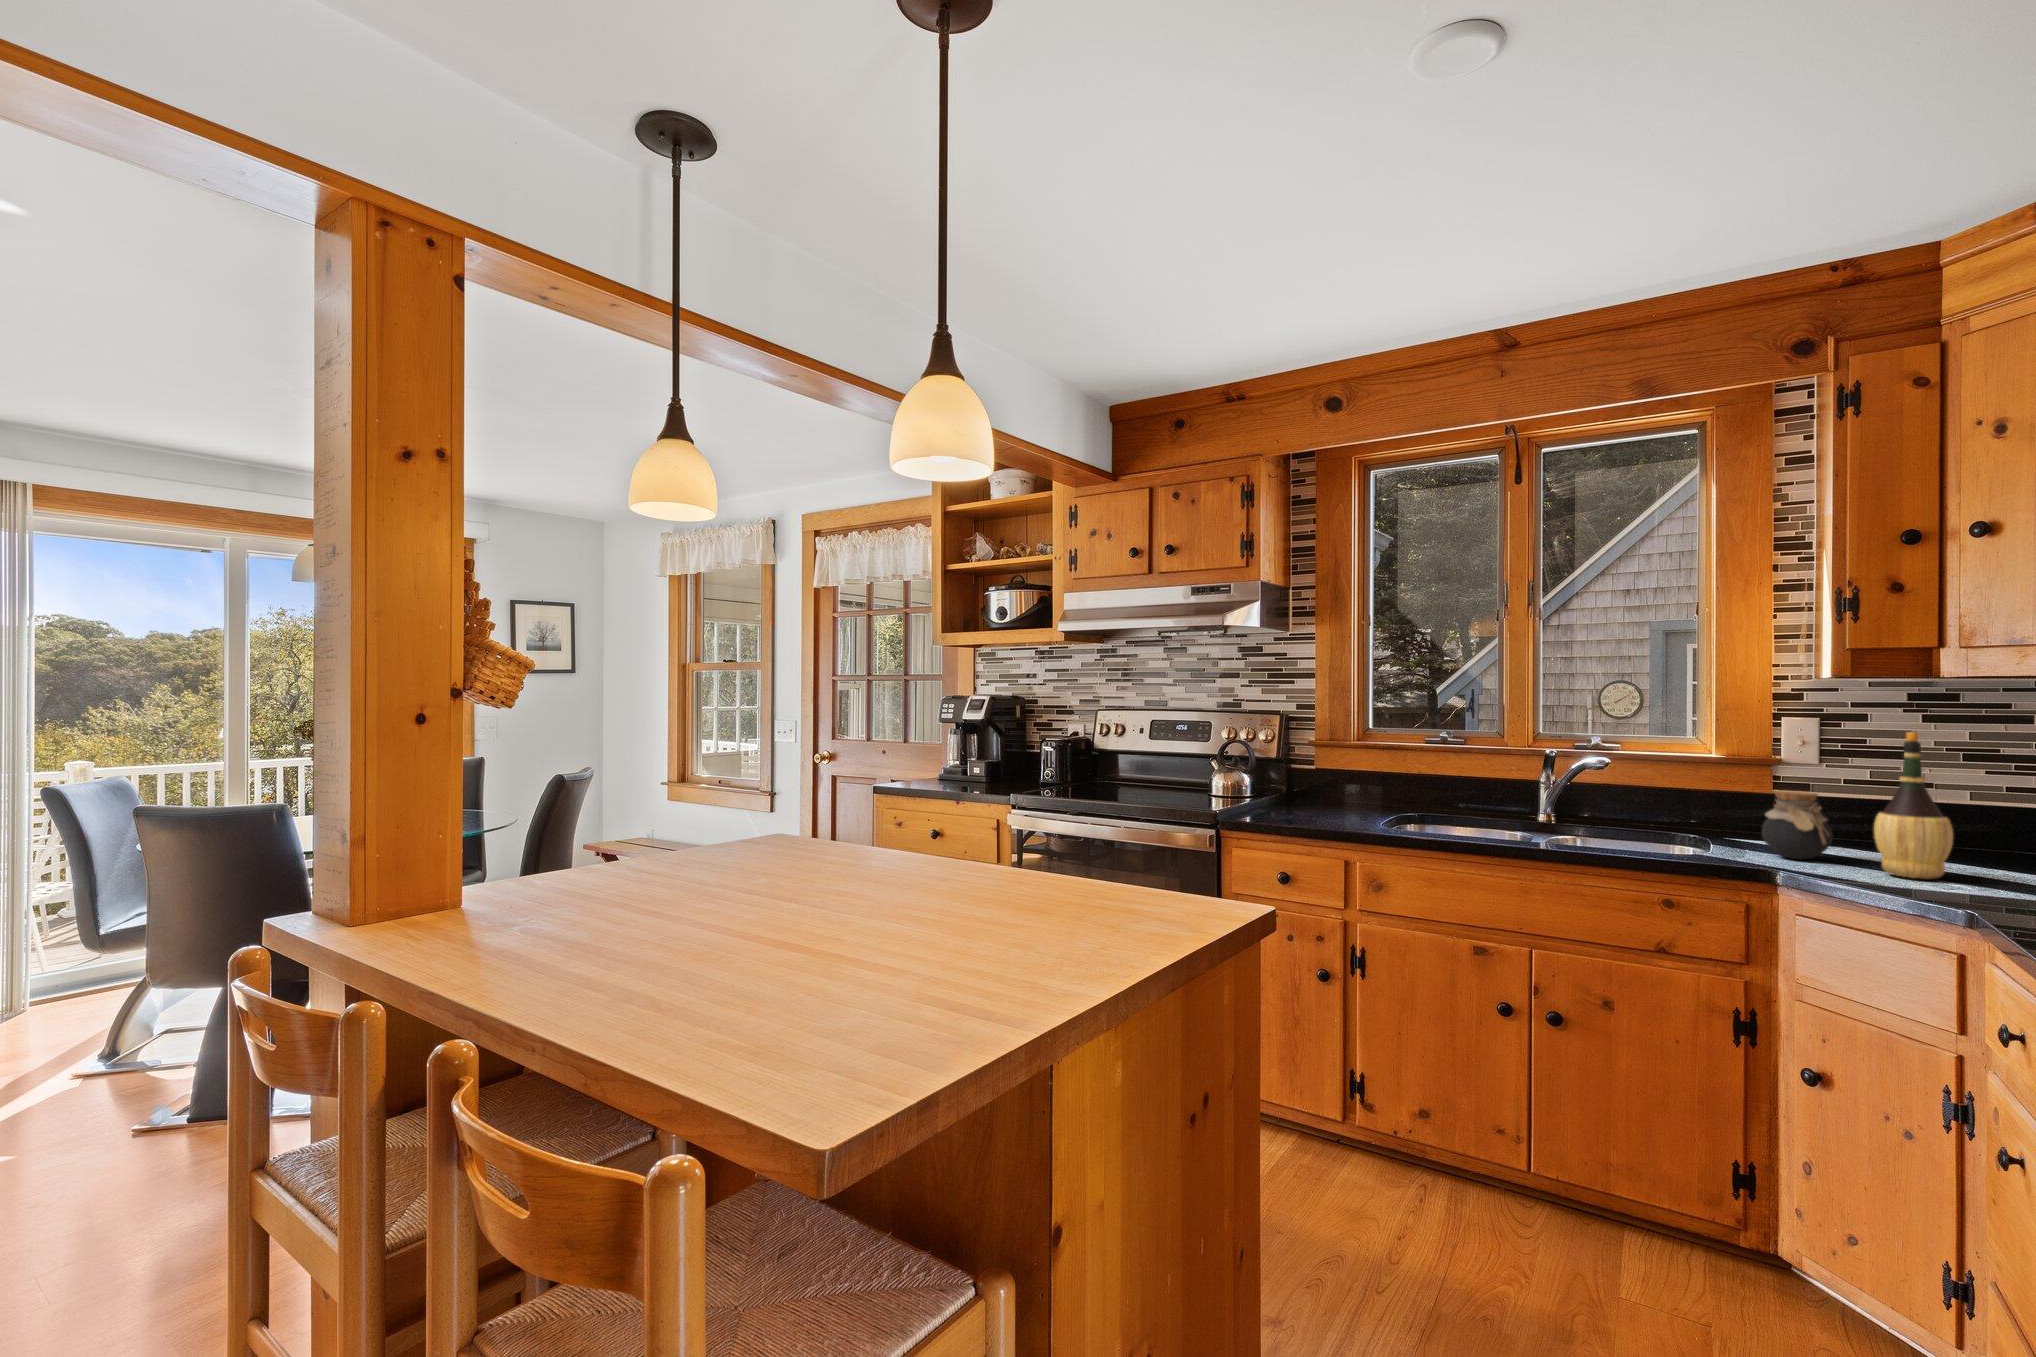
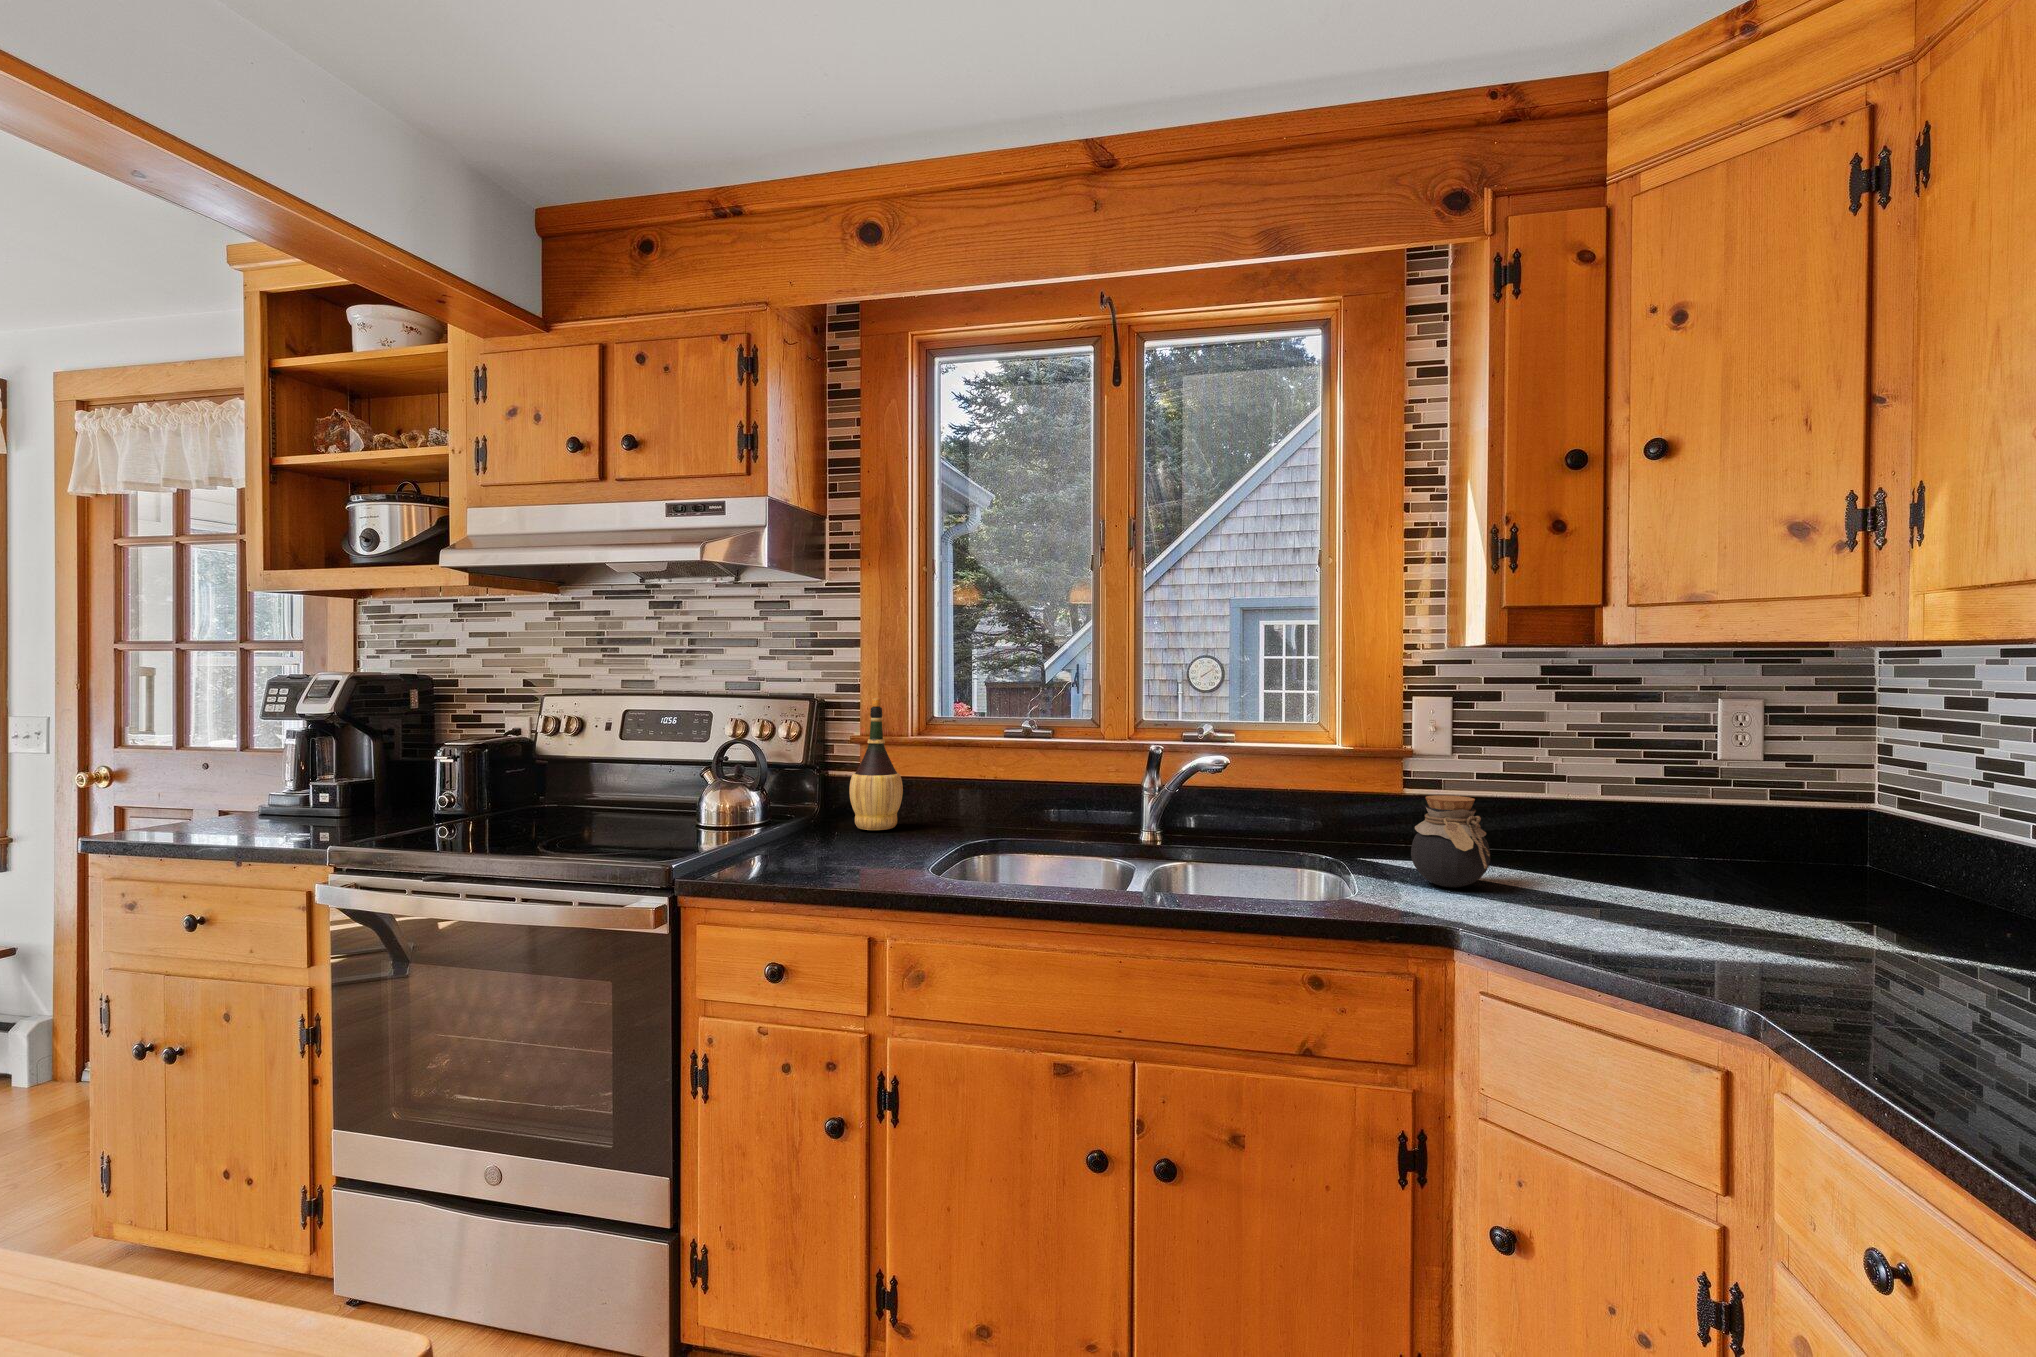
wine bottle: present [1874,732,1953,878] -> present [849,698,903,830]

